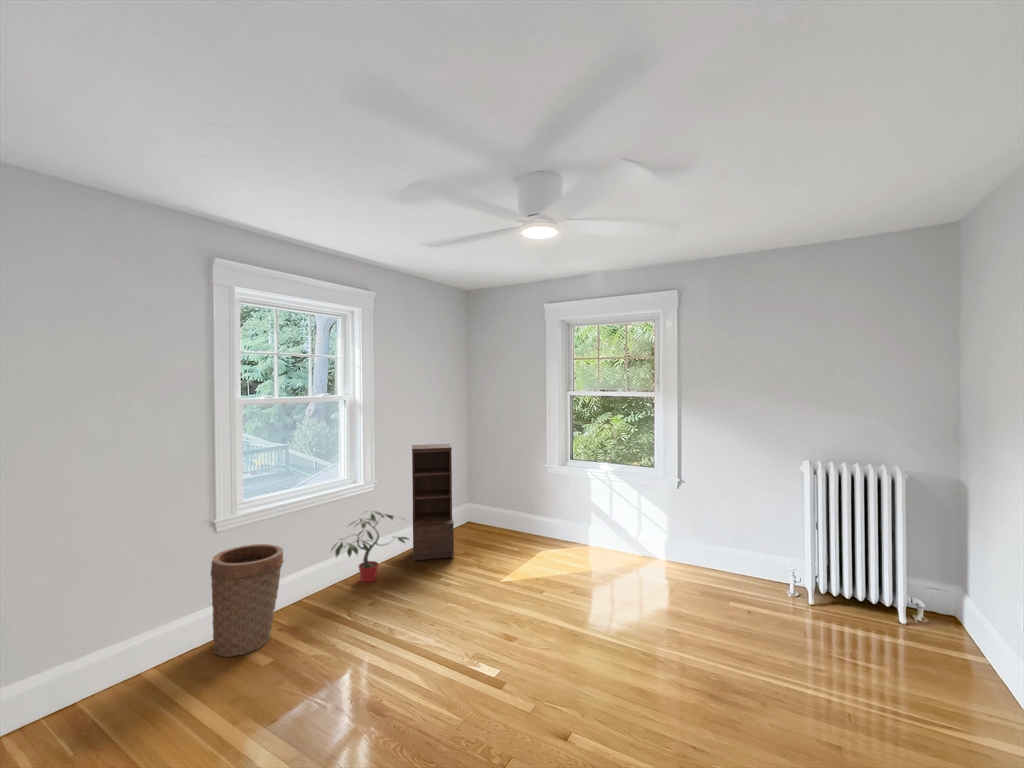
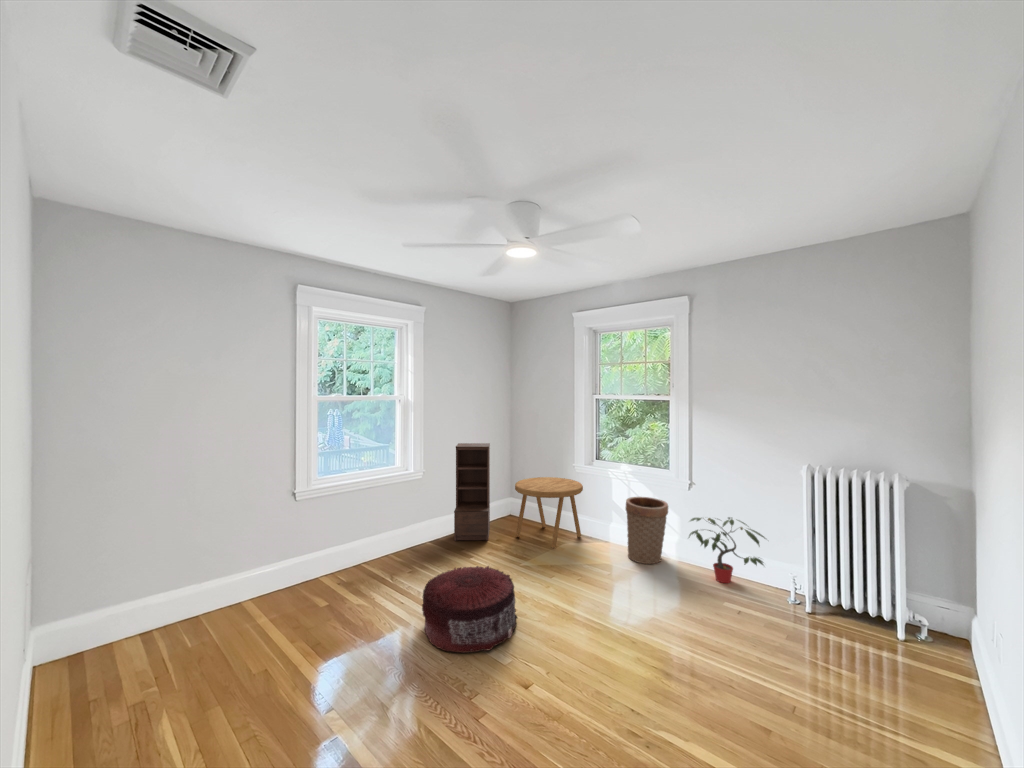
side table: none [482,480,559,560] -> present [515,477,583,548]
potted plant: present [332,511,408,582] -> present [689,517,766,583]
basket: present [211,544,284,657] -> present [626,497,668,564]
pouf: none [412,590,527,705] -> present [422,566,518,653]

